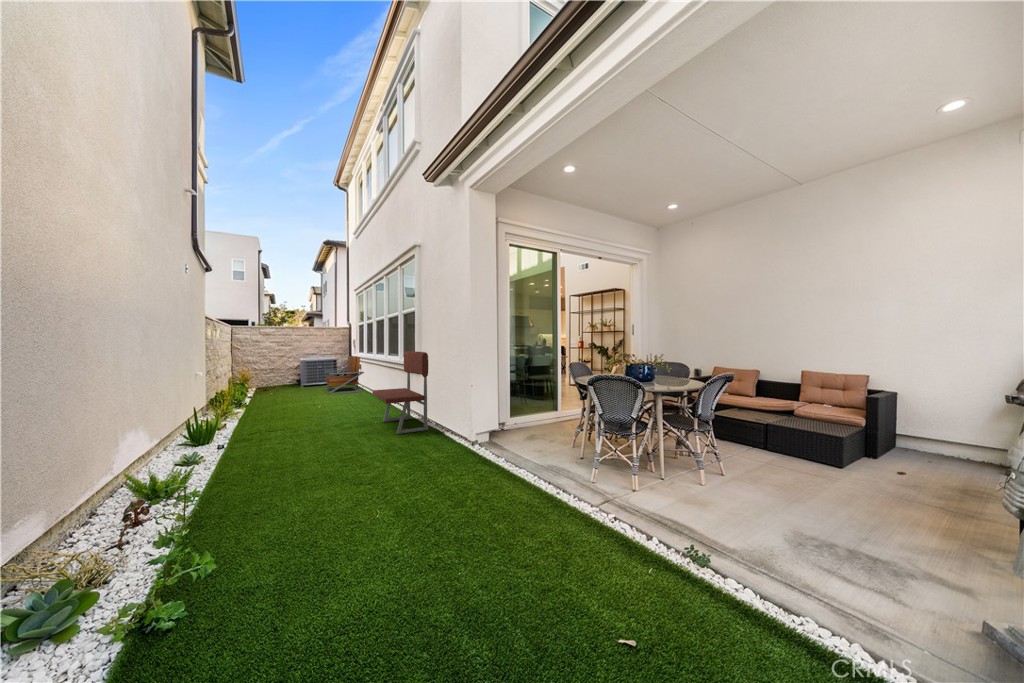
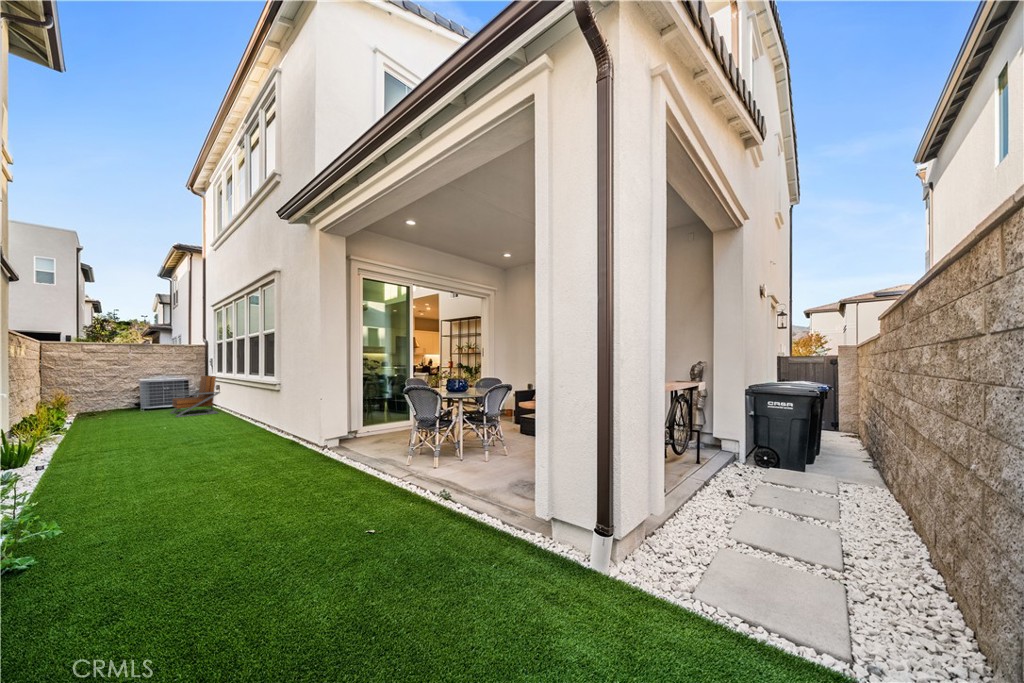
bench: present [372,351,428,434] -> none [225,369,284,447]

